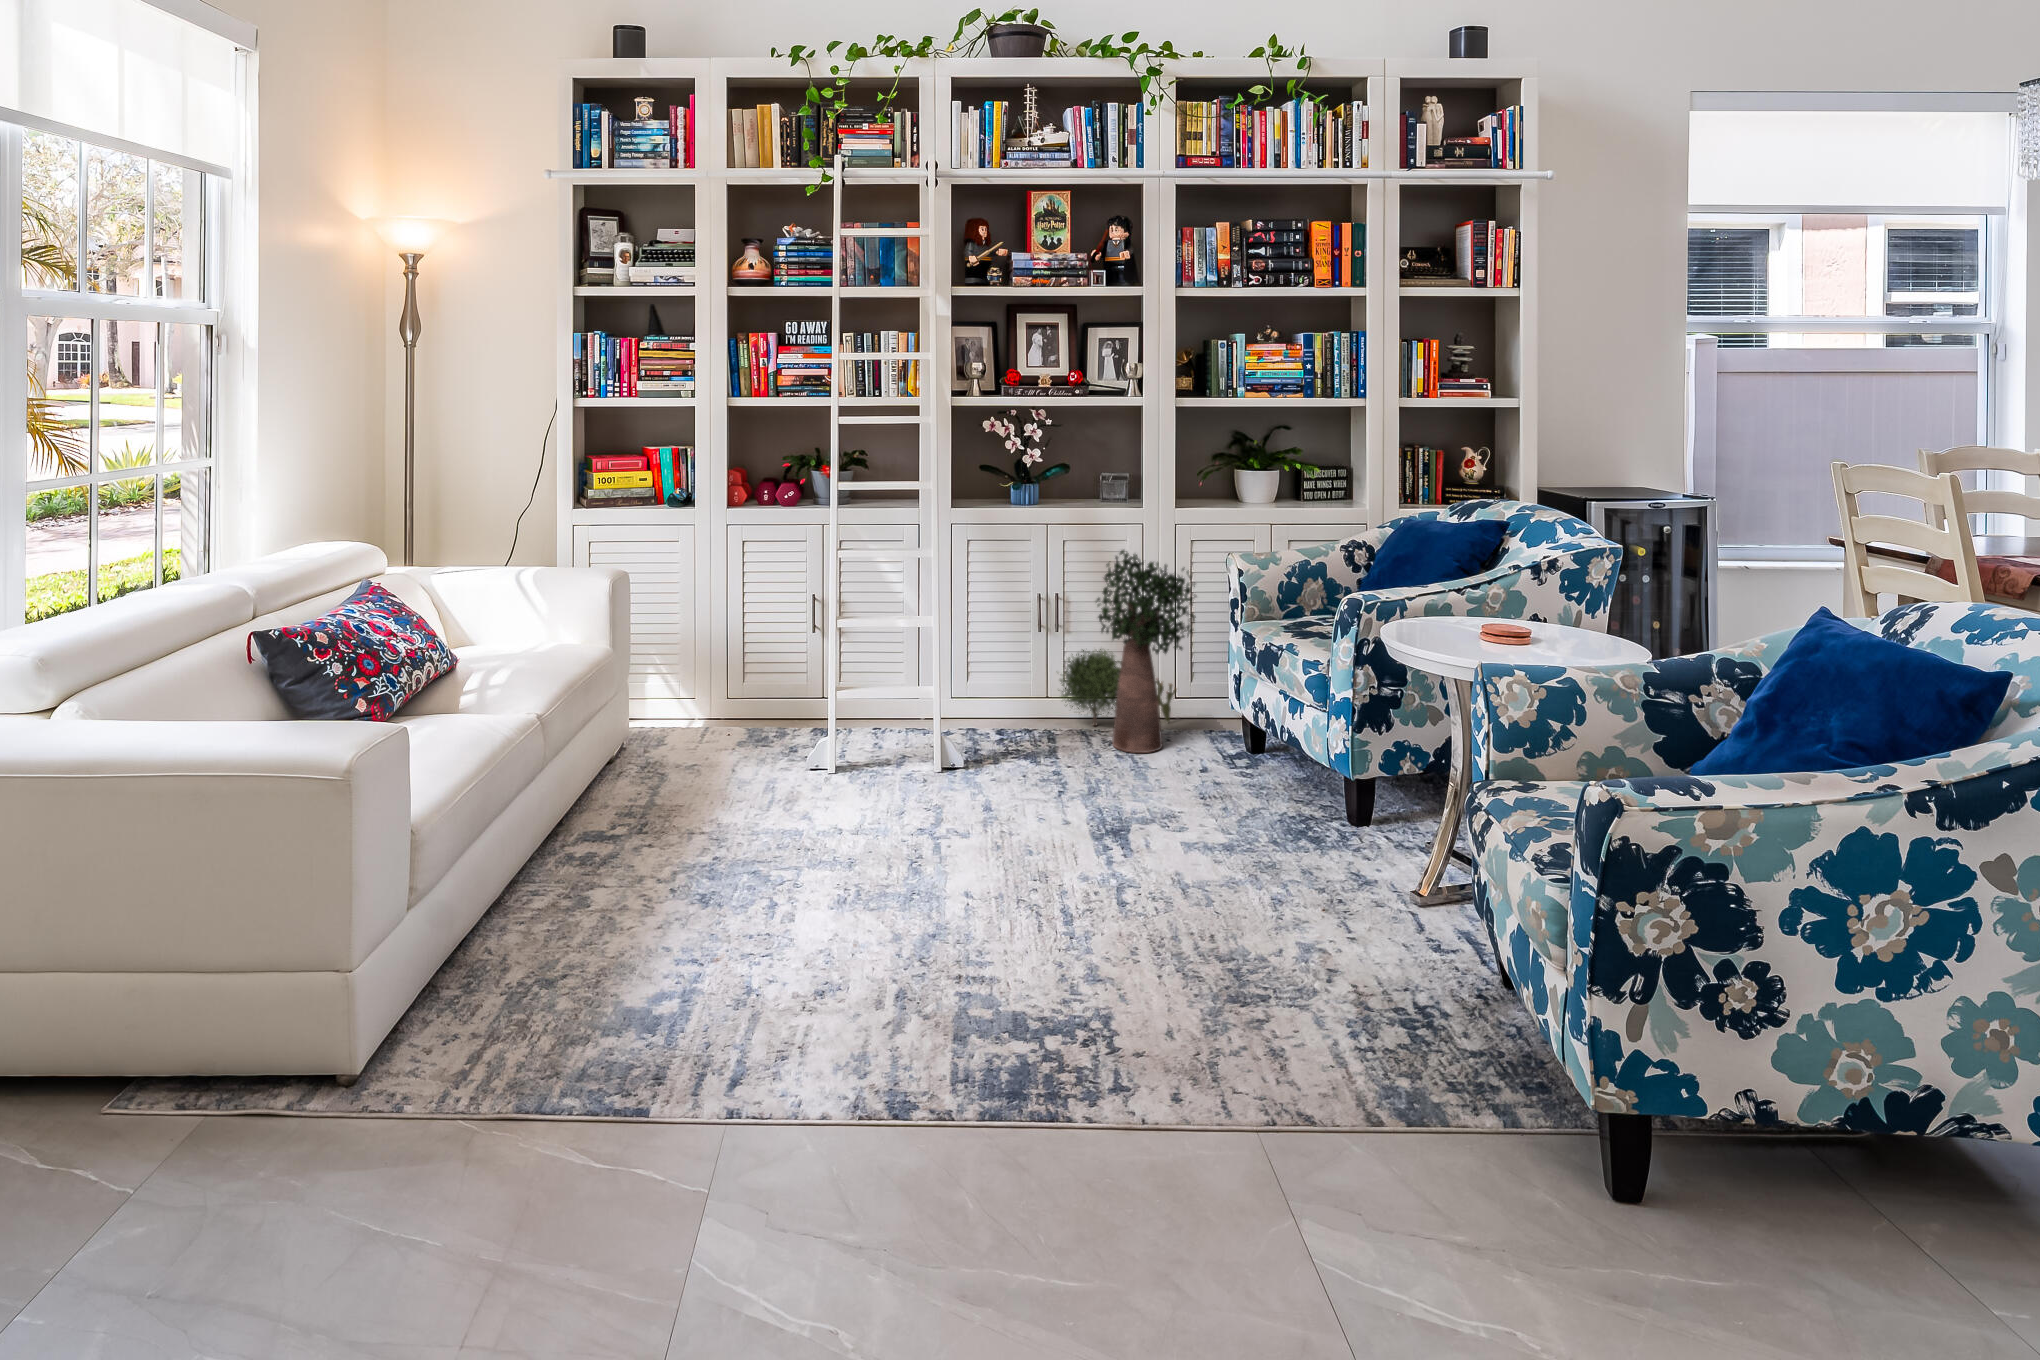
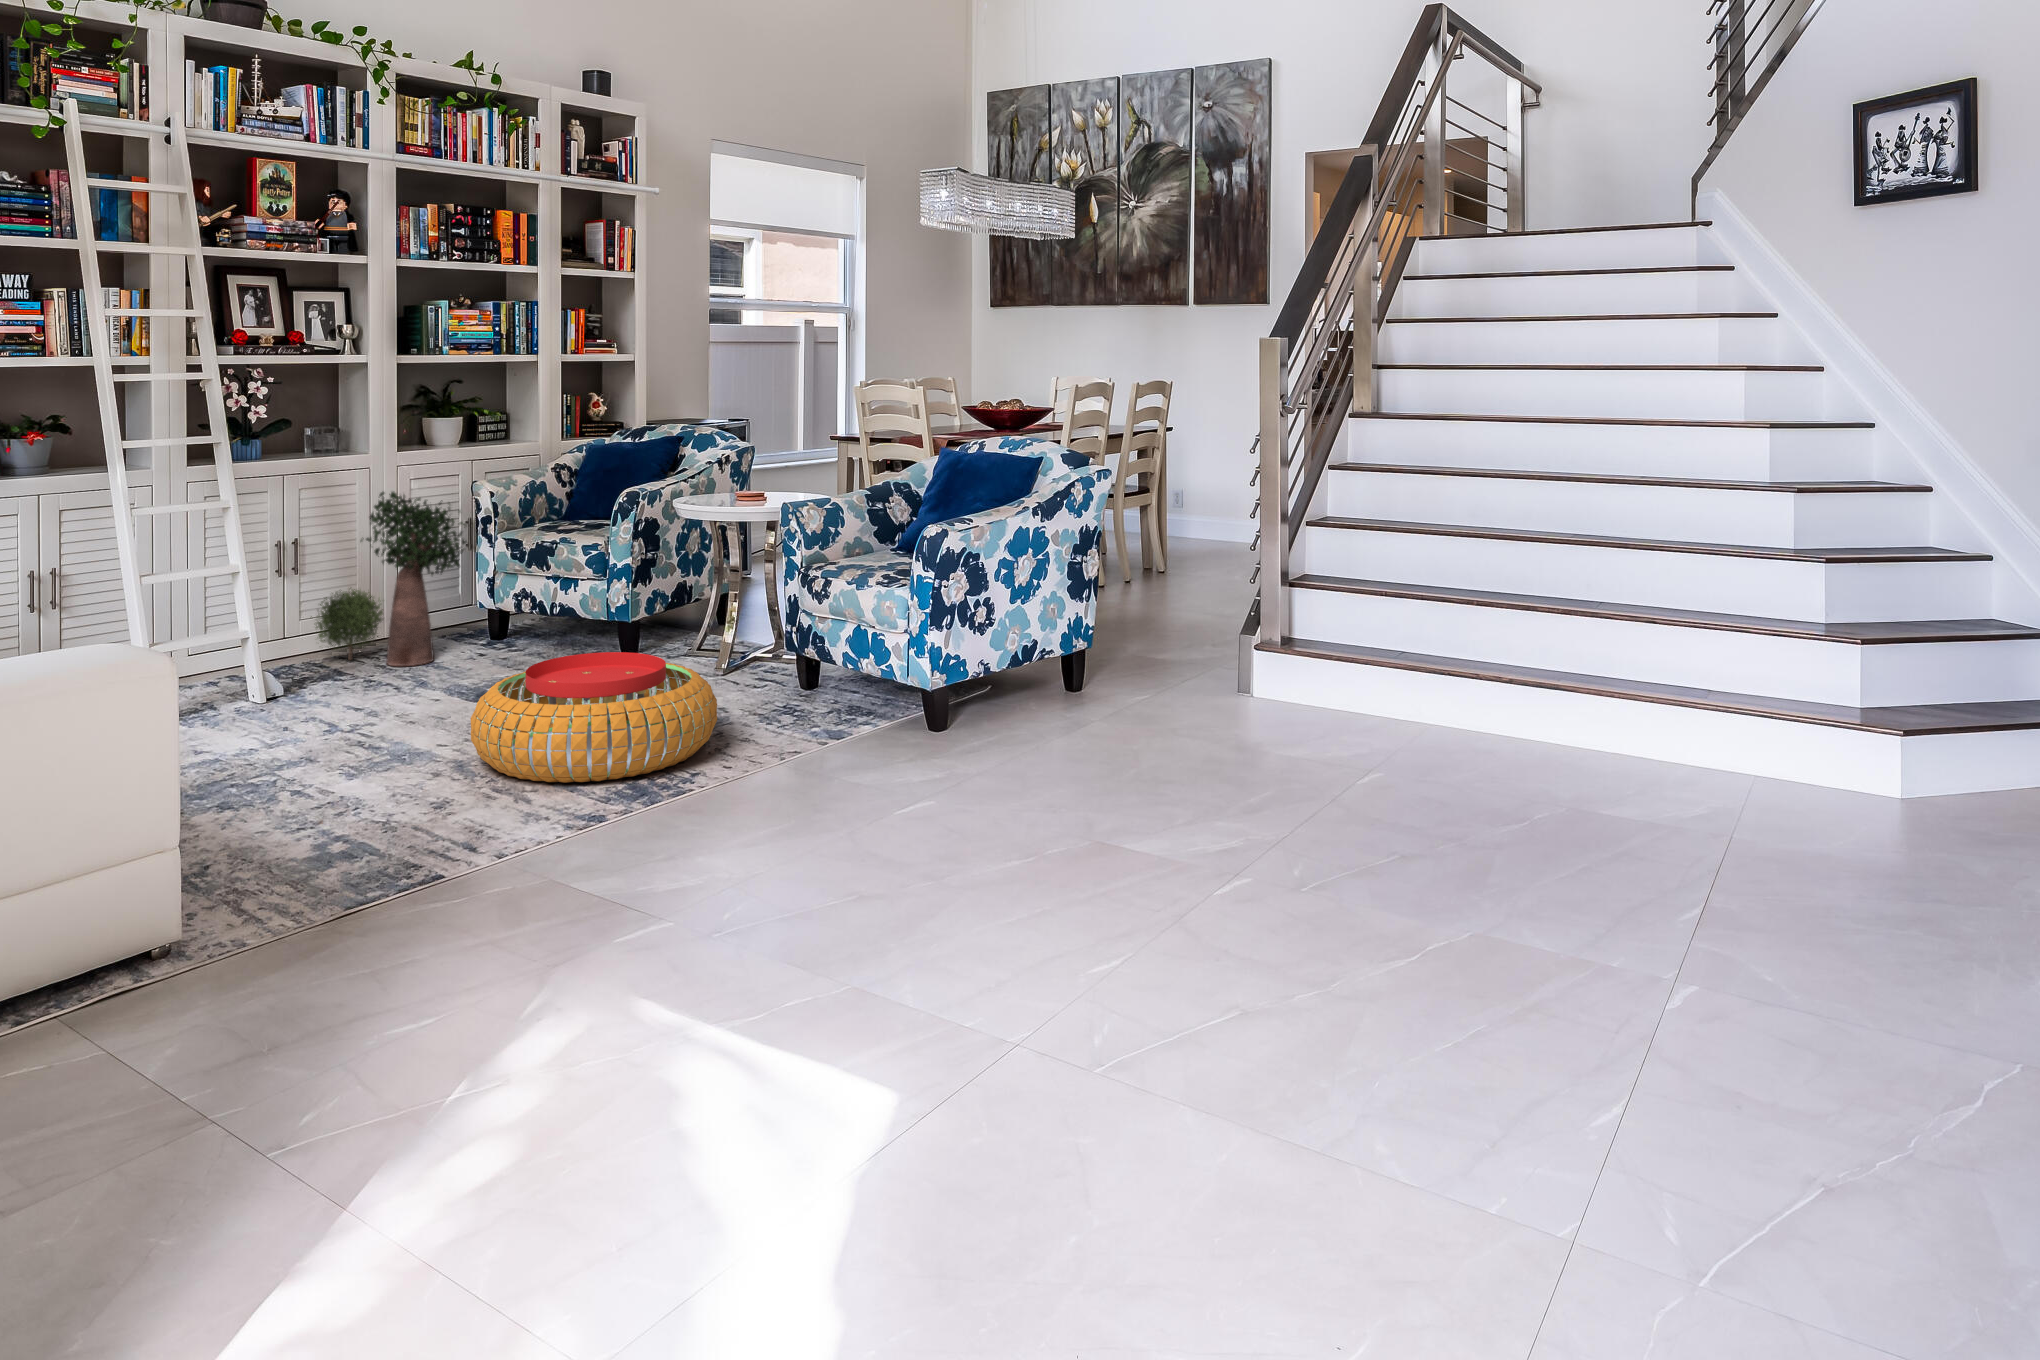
pouf: none [935,825,1259,1048] -> present [471,652,717,783]

